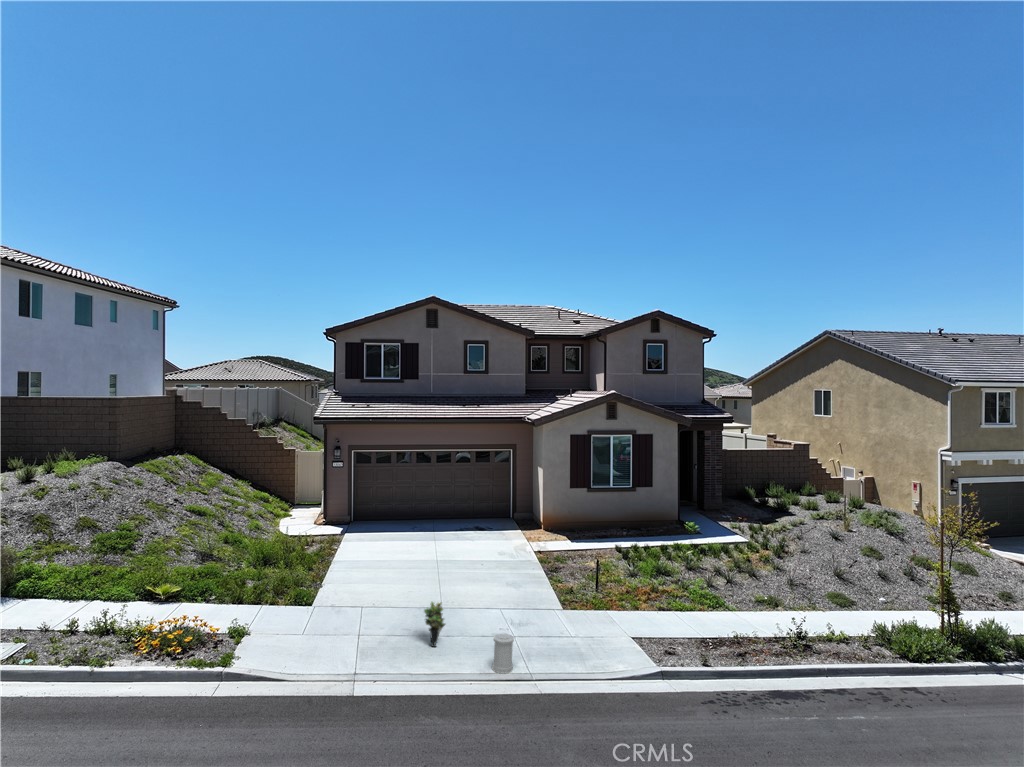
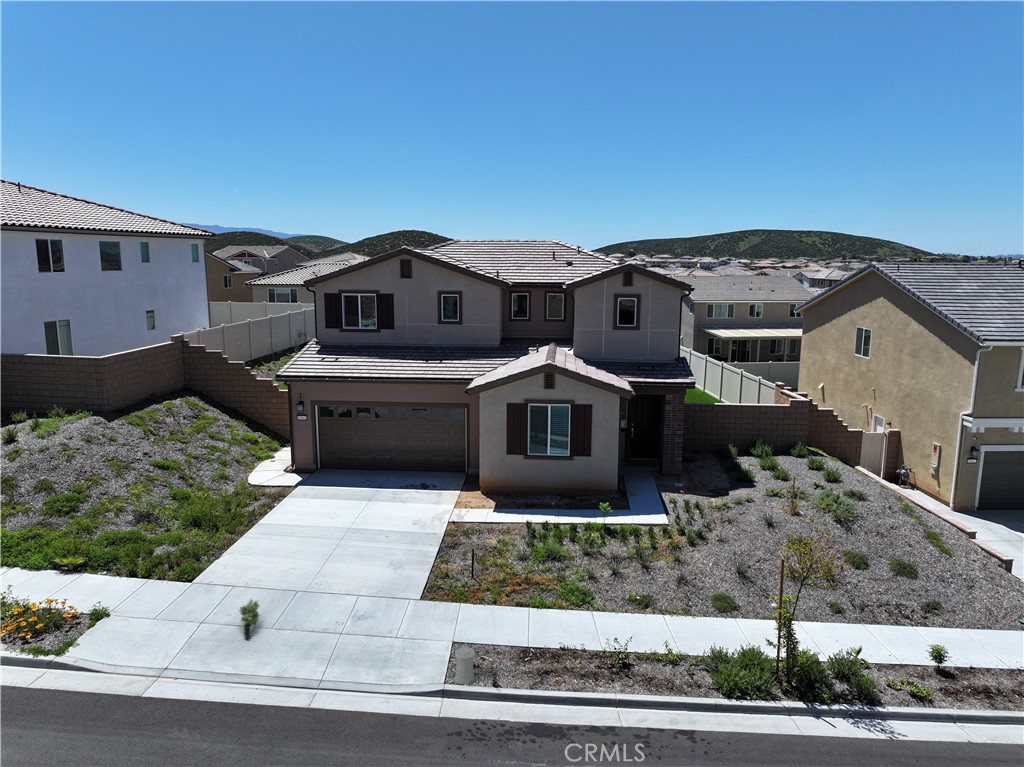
trash can: present [492,634,514,673] -> present [455,647,474,684]

